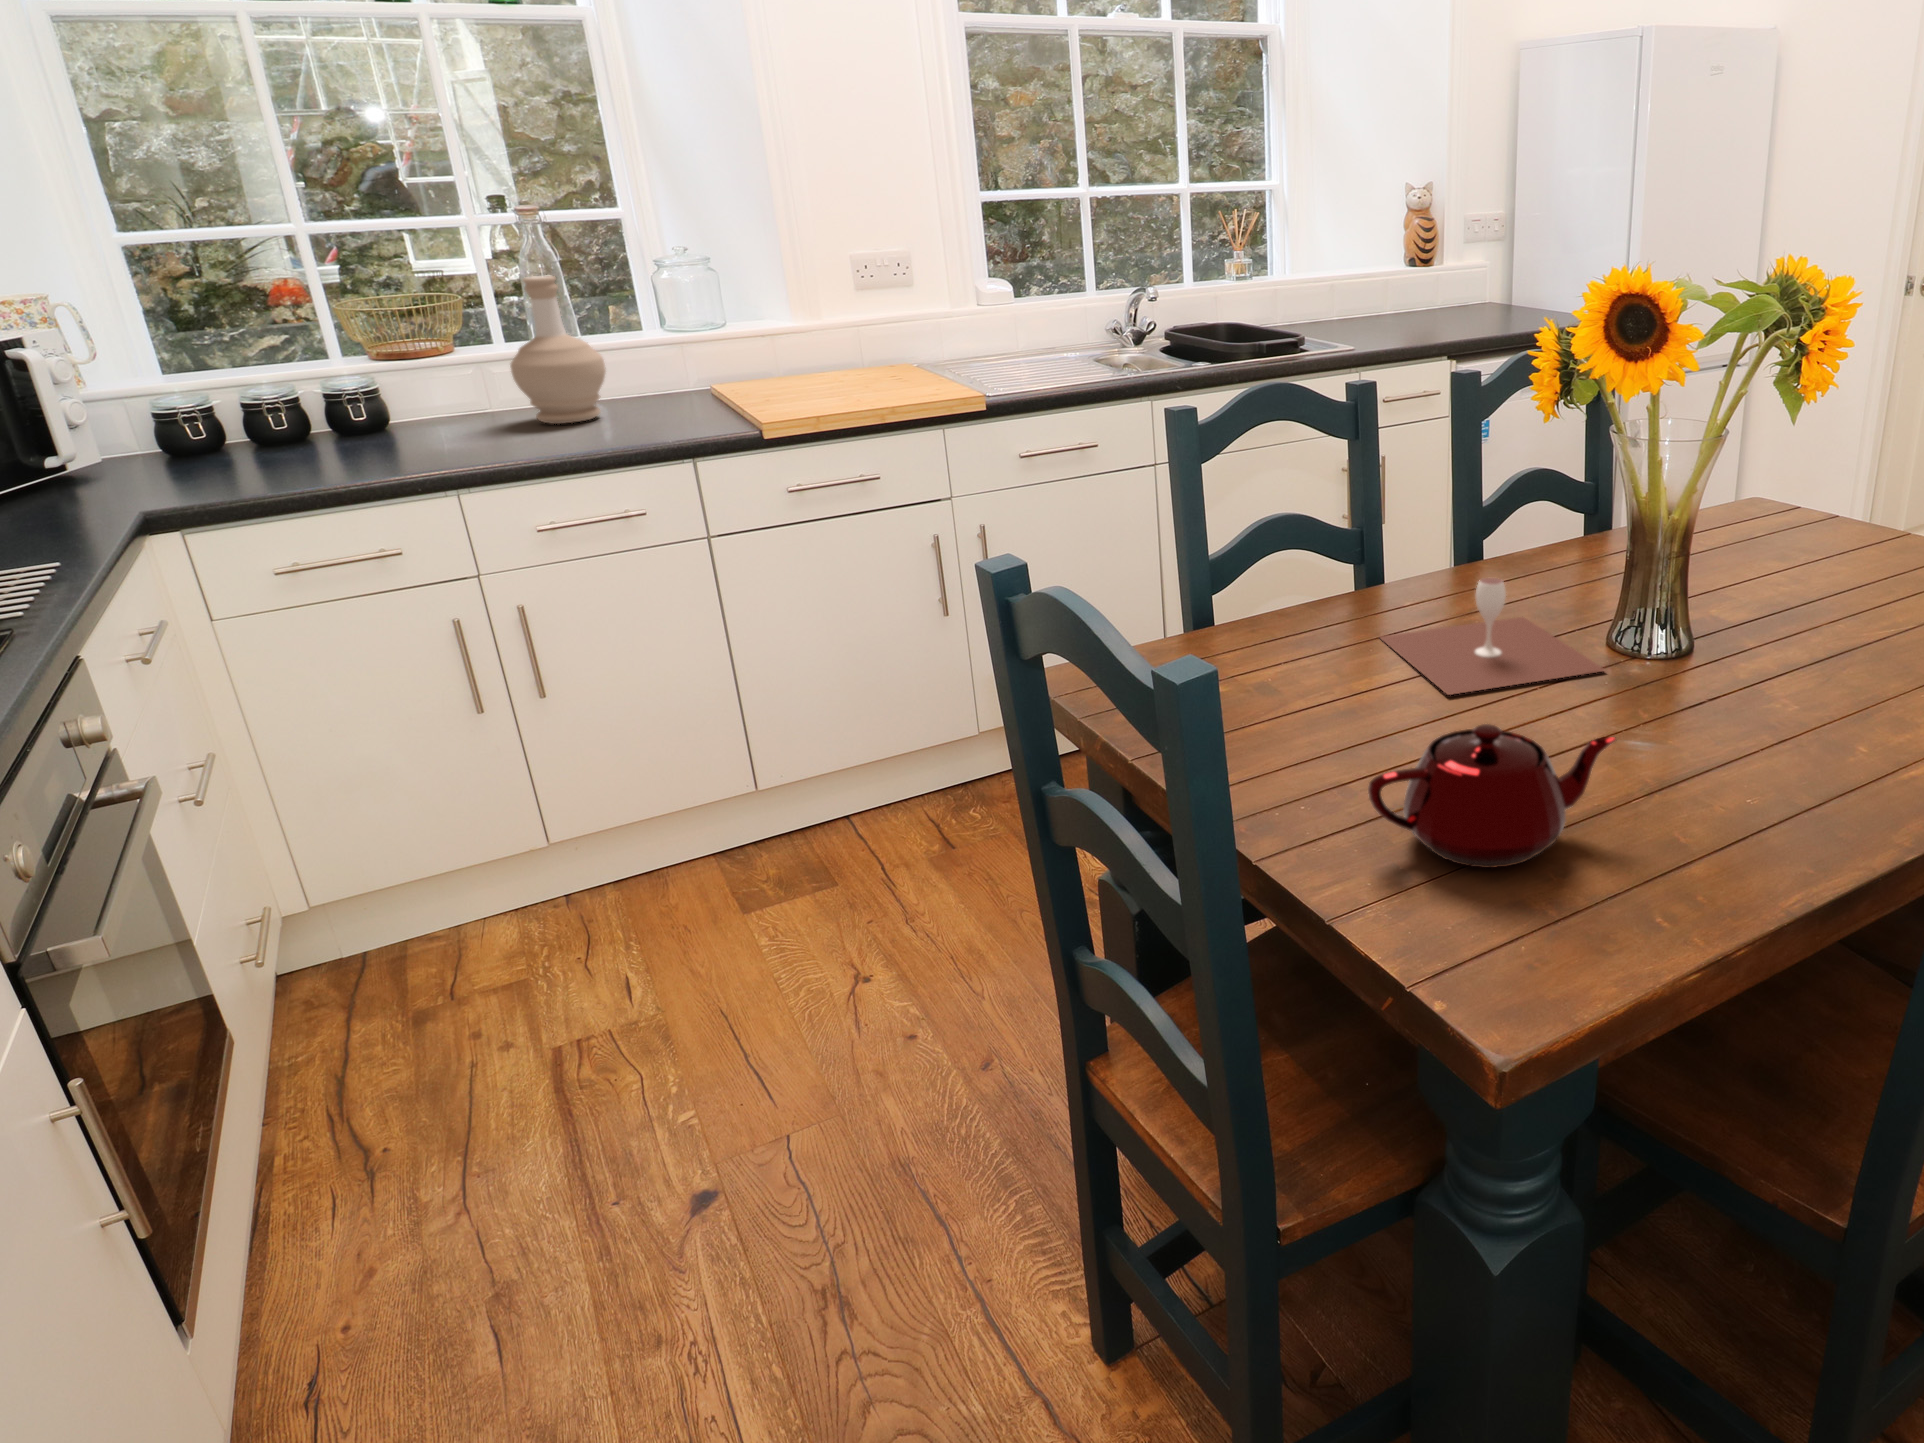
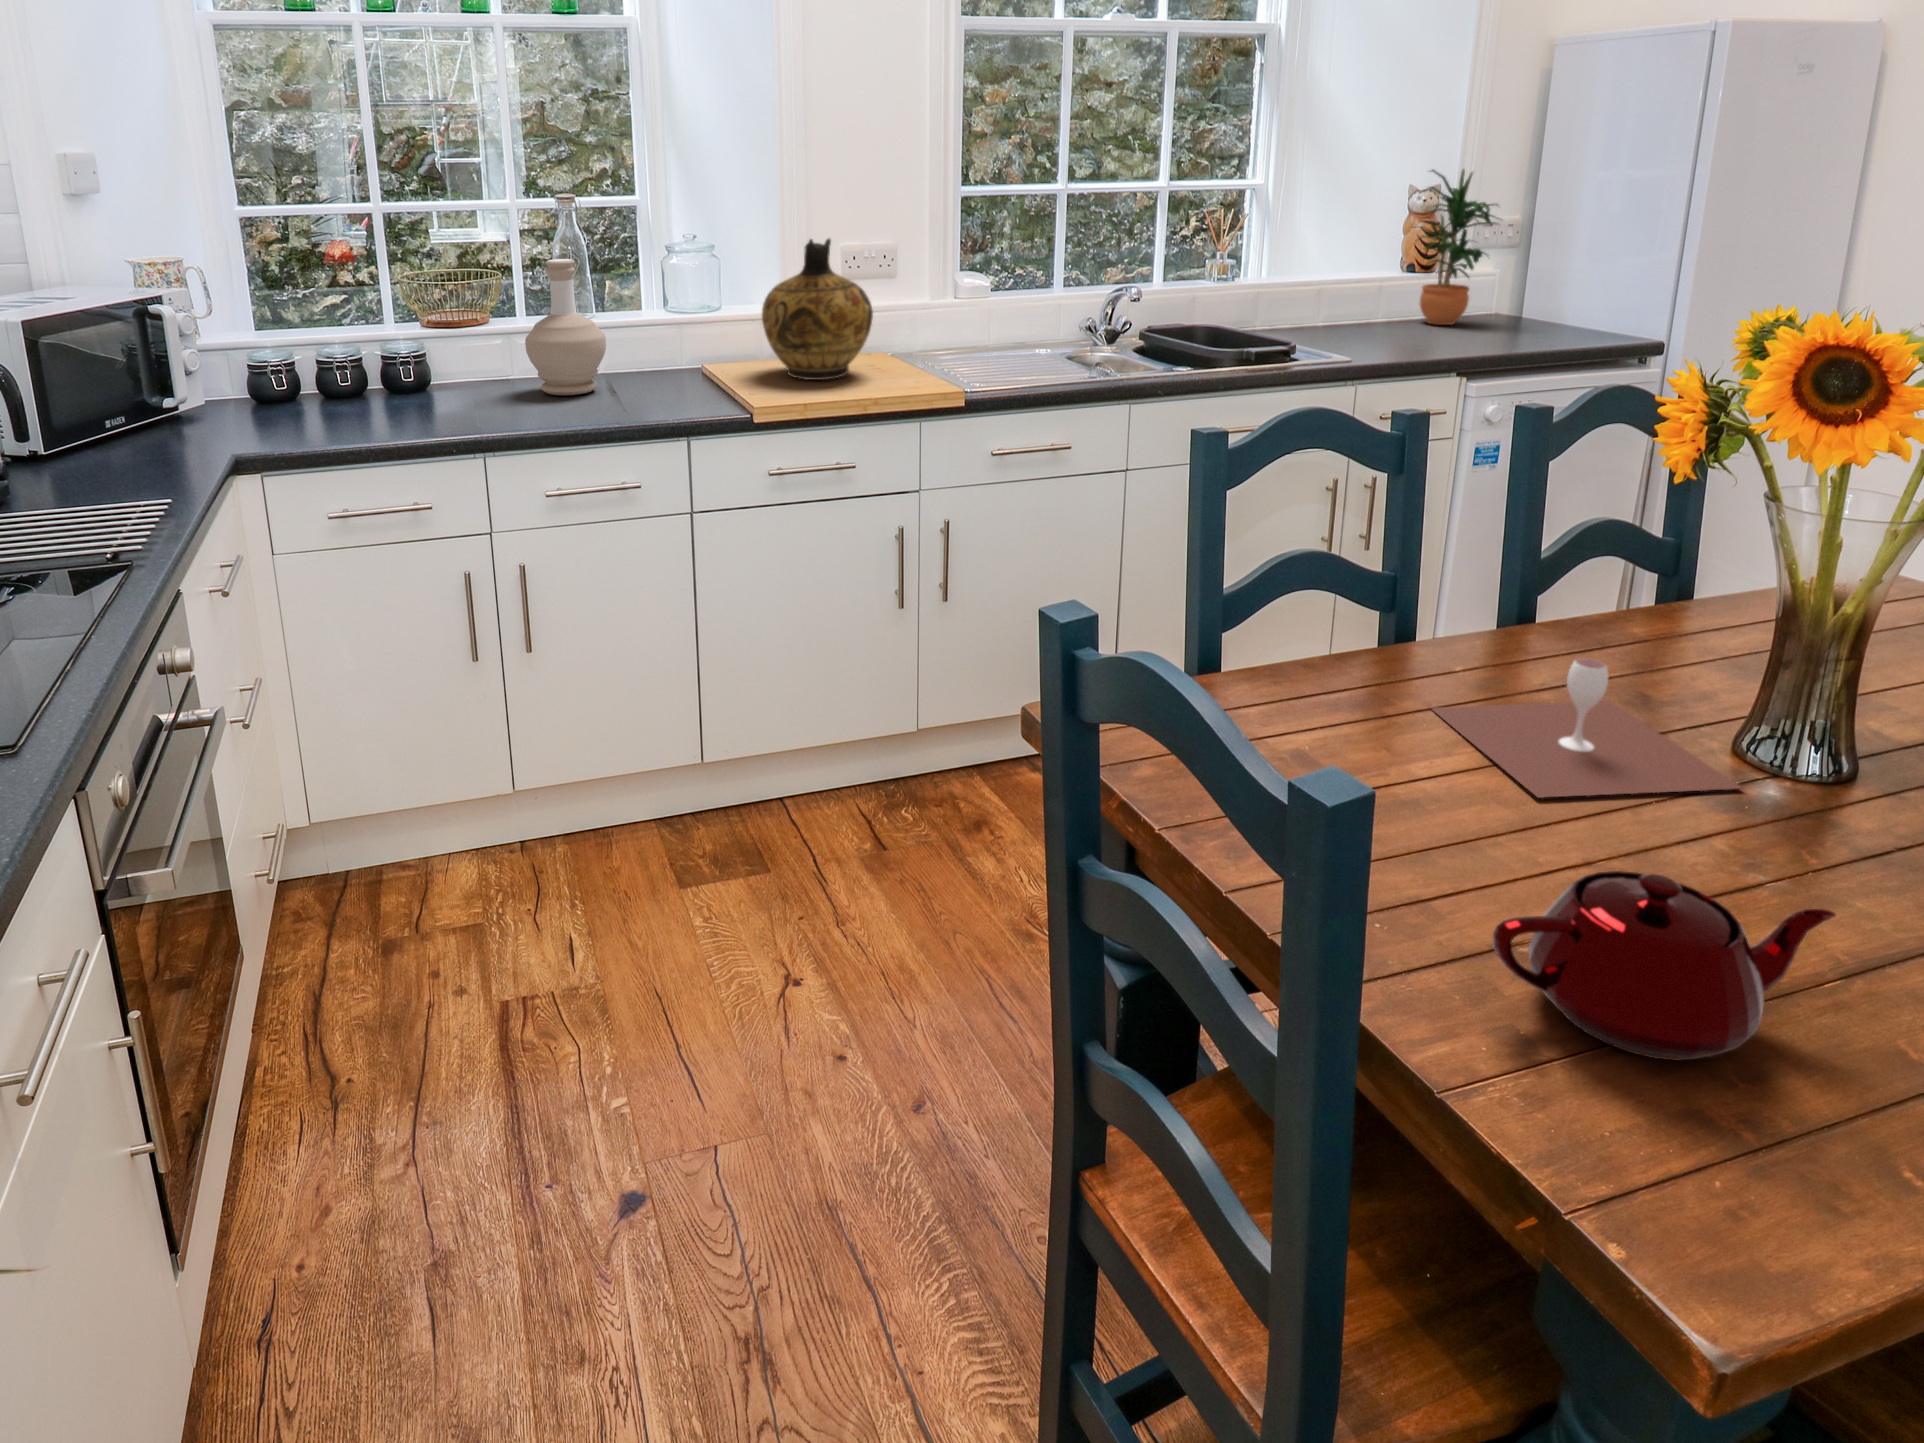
potted plant: none [1415,167,1494,317] -> present [1412,169,1497,325]
ceramic jug: none [775,245,894,394] -> present [762,239,873,380]

